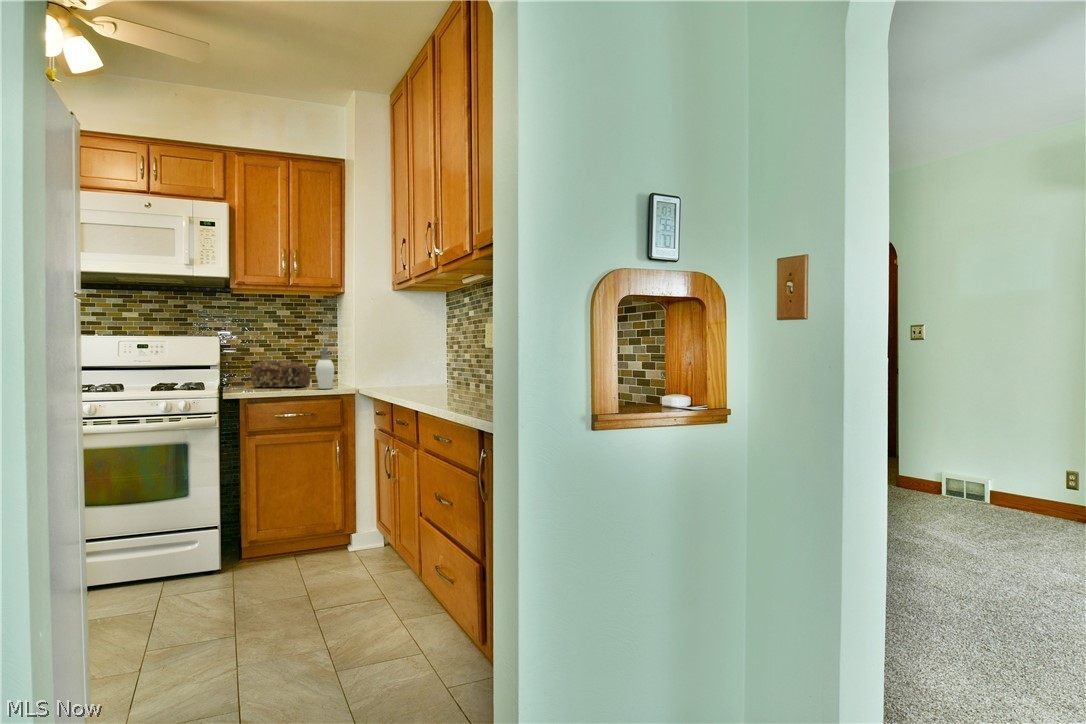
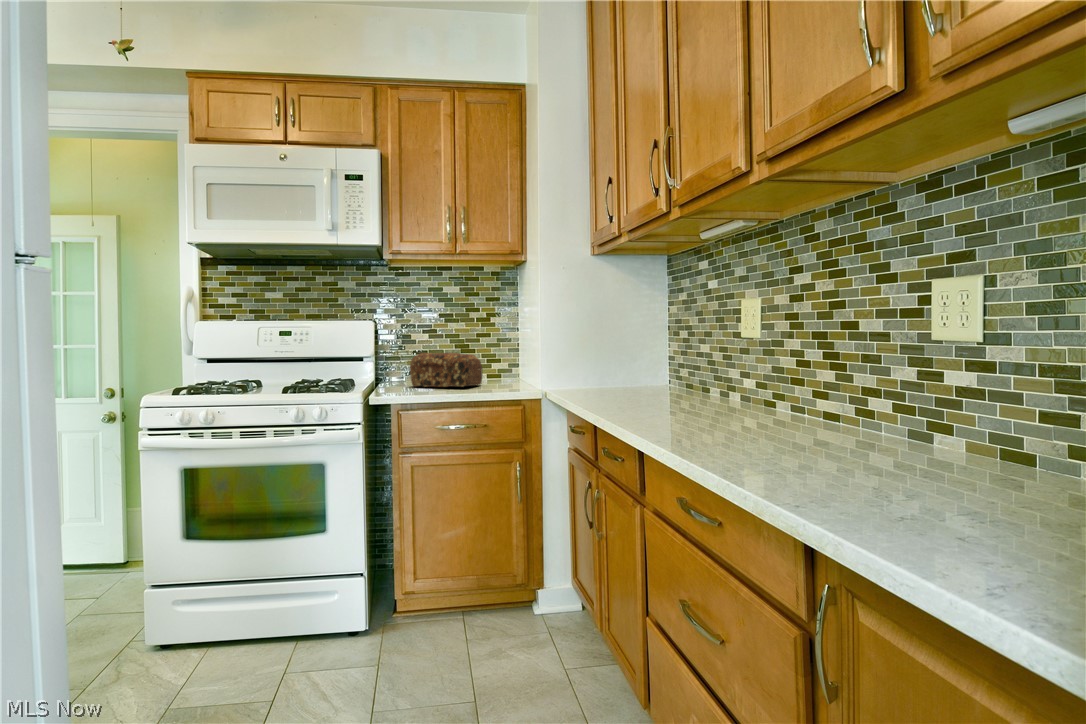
soap dispenser: present [316,348,334,389] -> none [488,336,519,392]

